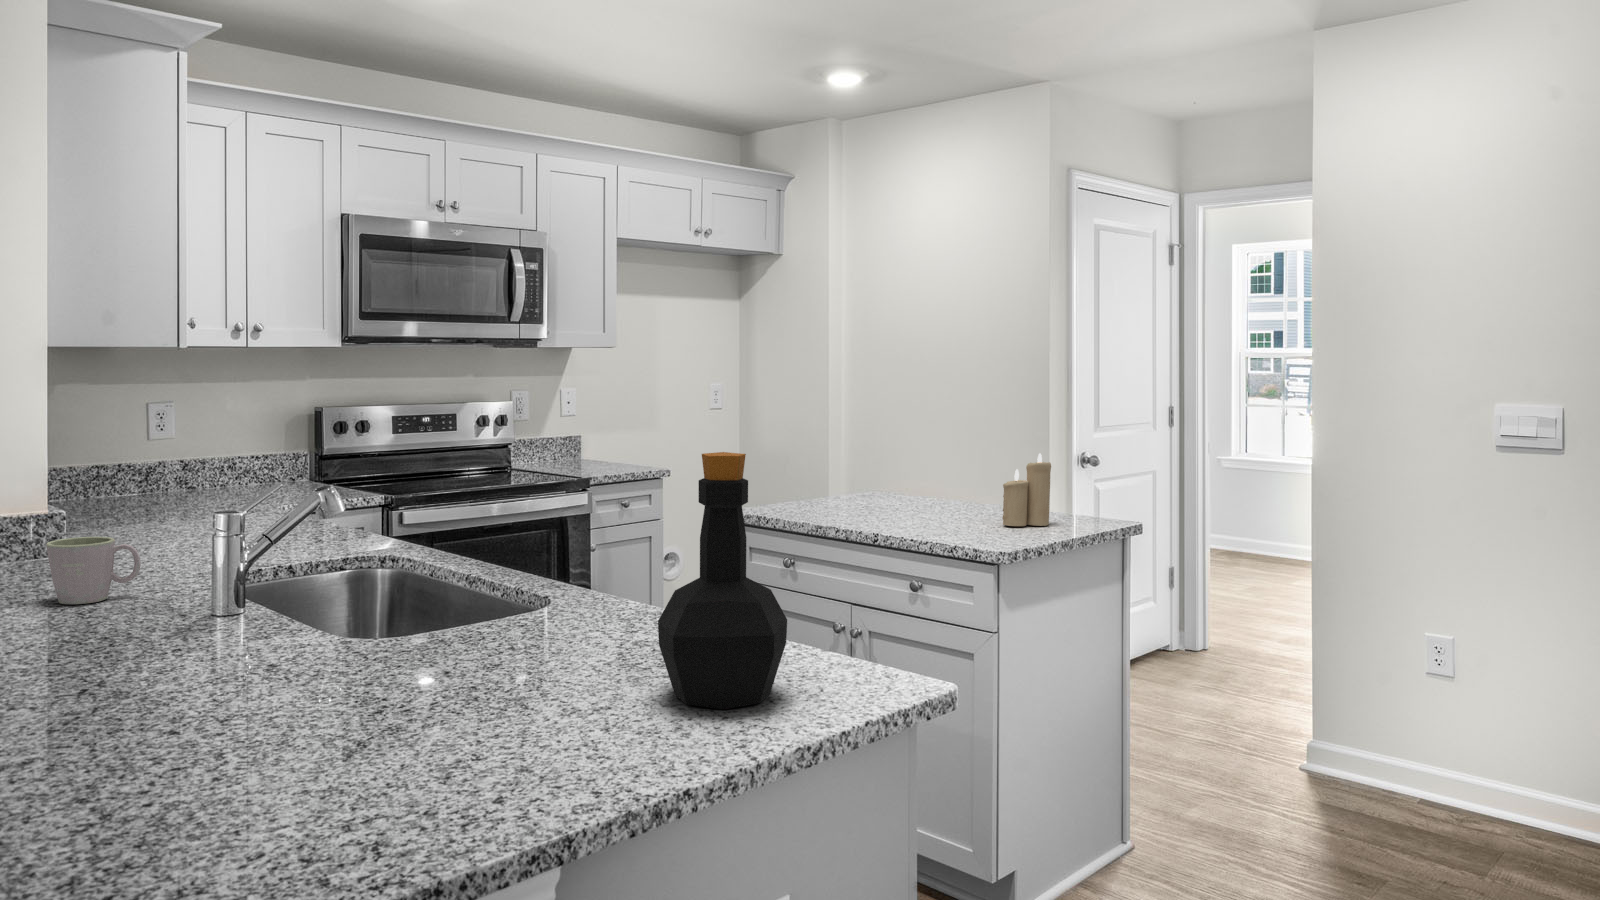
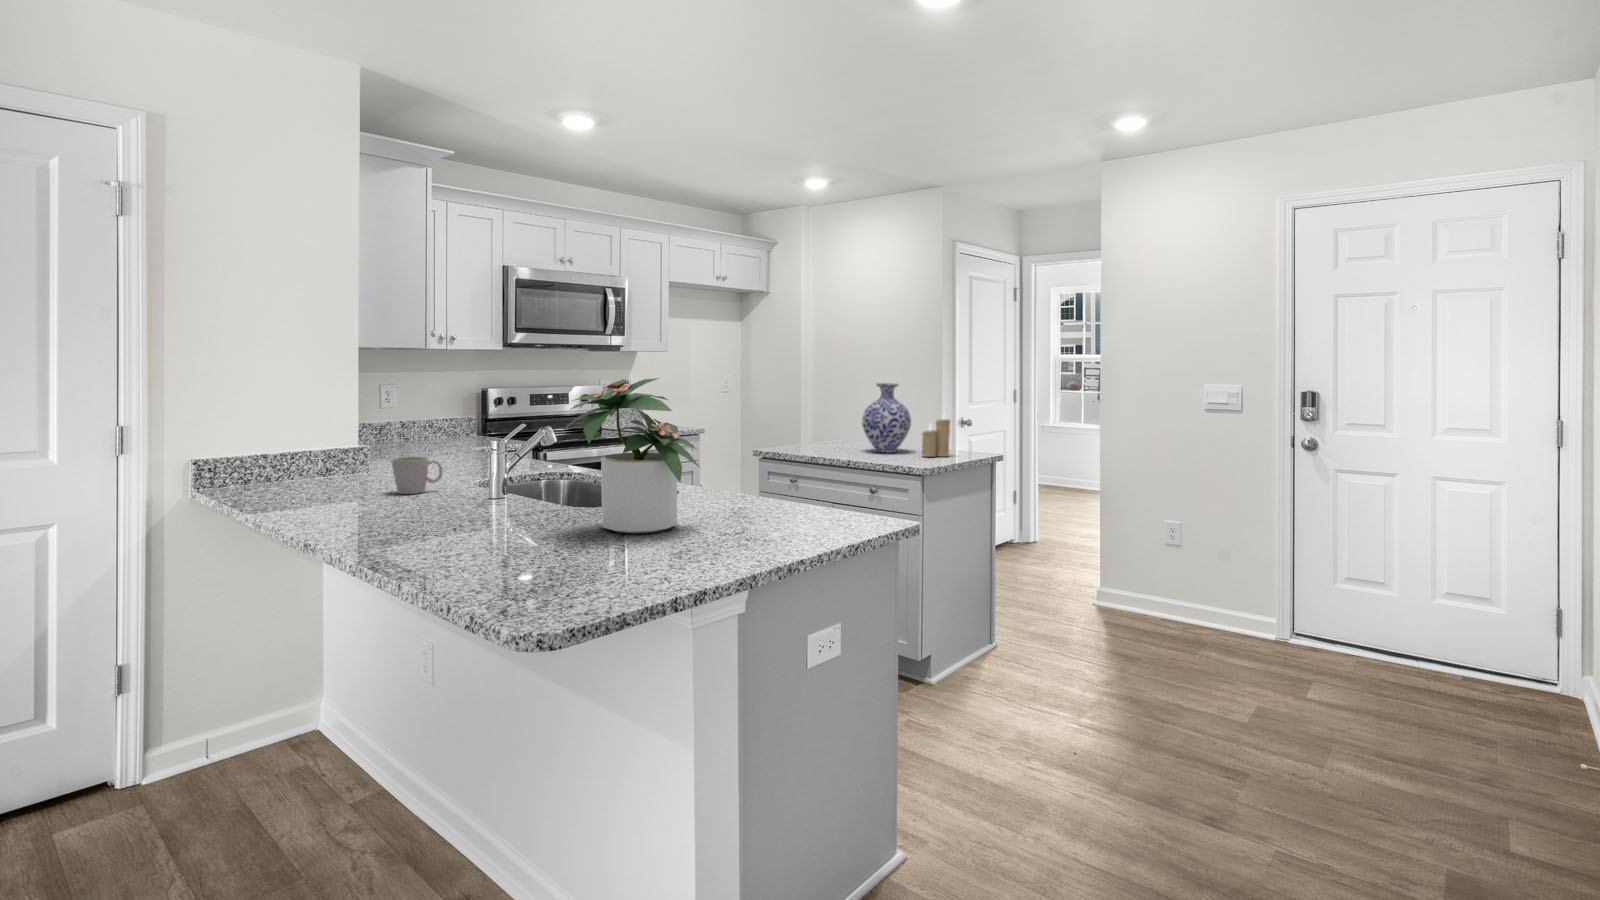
vase: none [905,401,987,517] -> present [862,383,911,453]
potted plant: none [250,409,536,712] -> present [559,378,699,534]
bottle: present [658,452,787,709] -> none [768,401,834,532]

